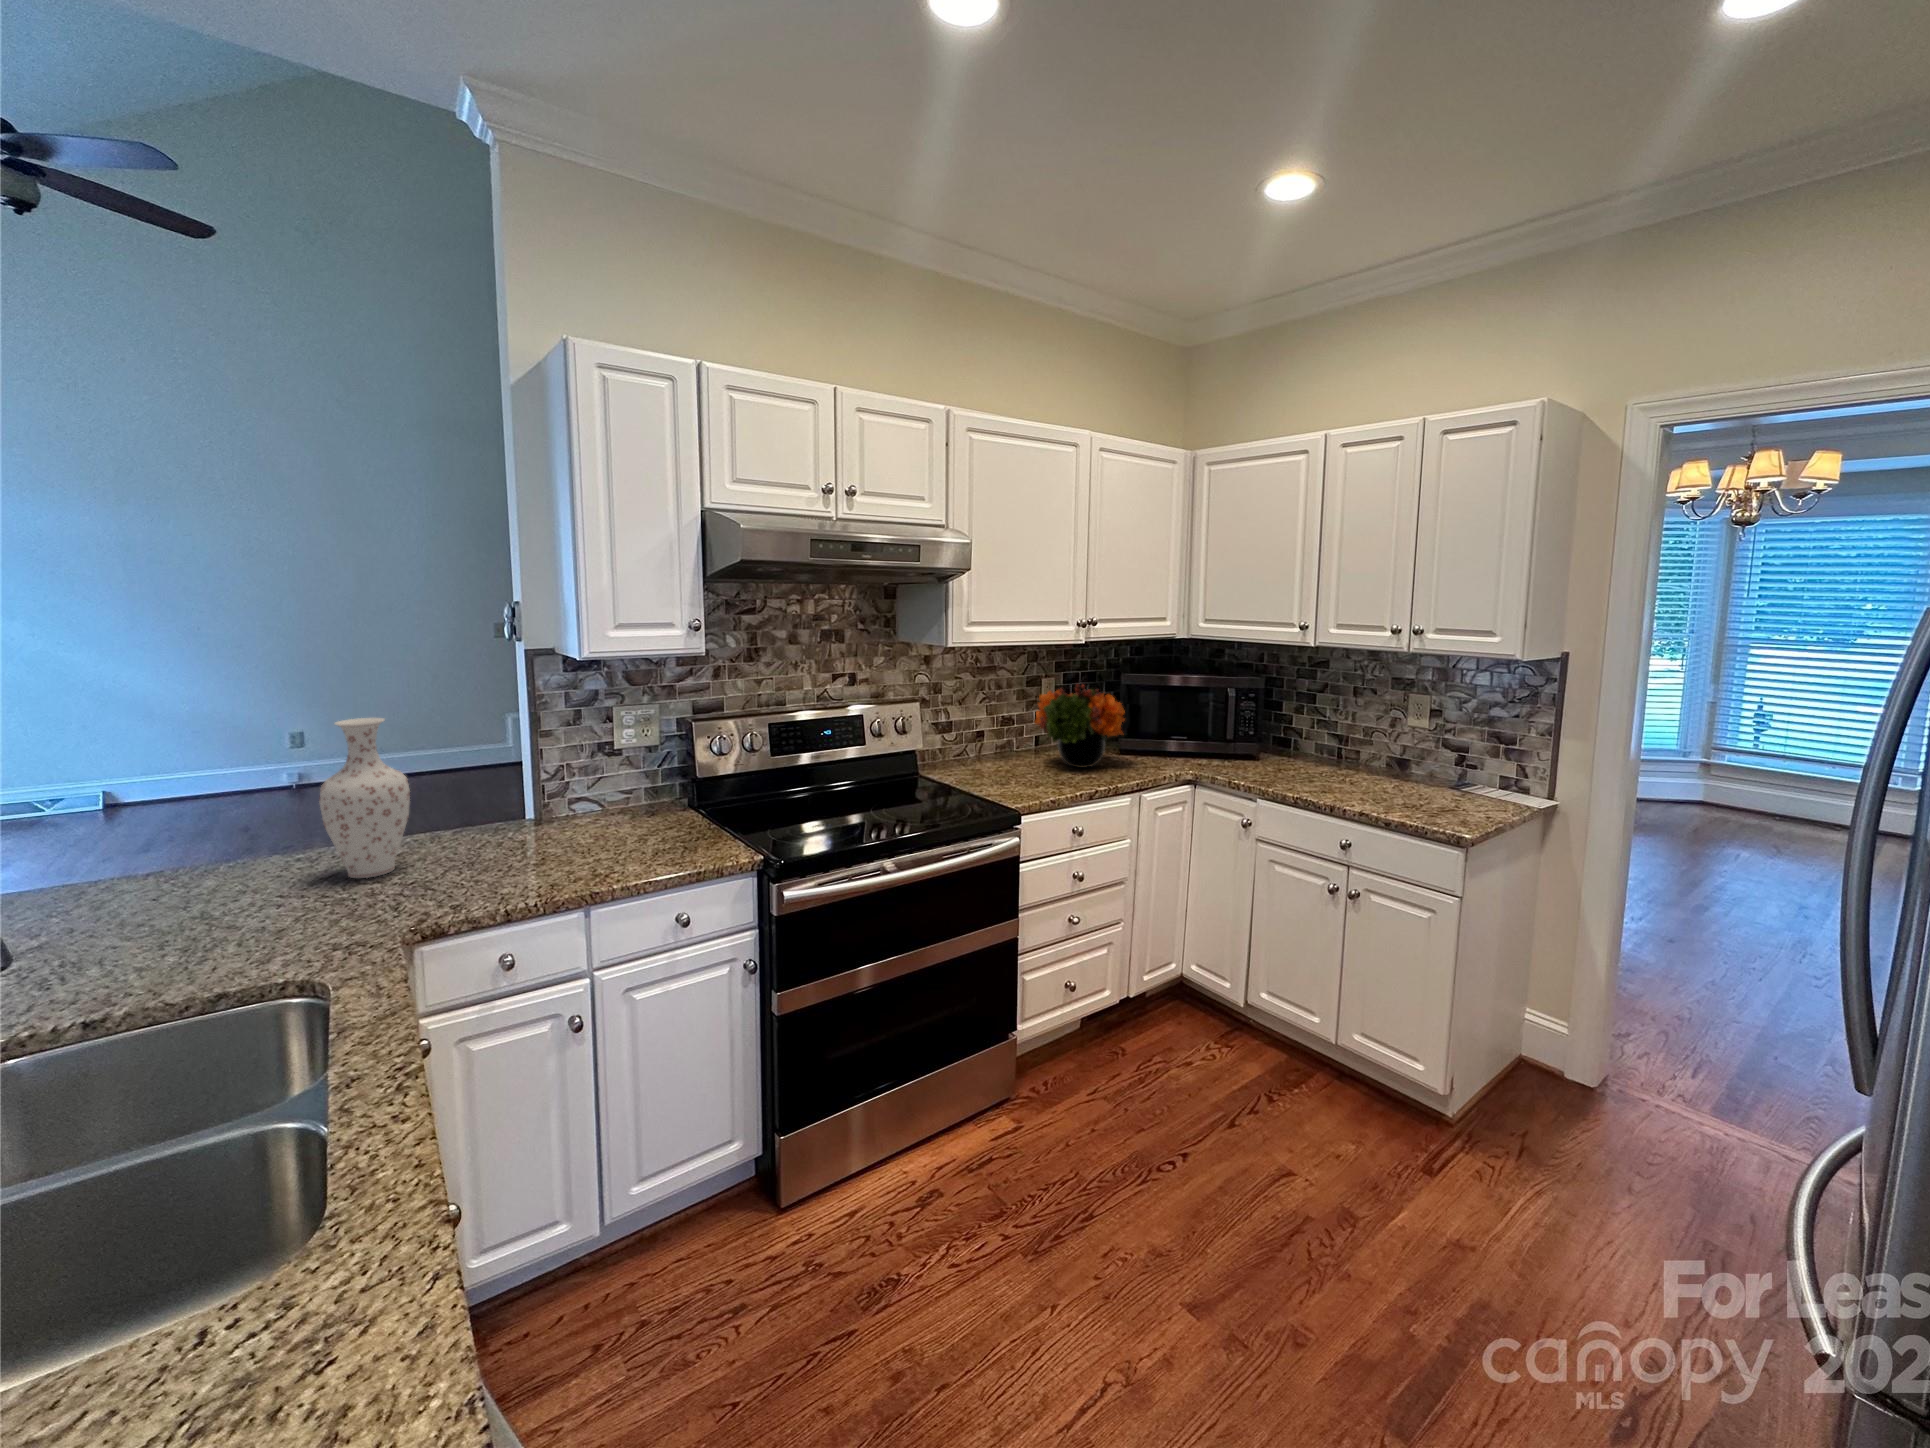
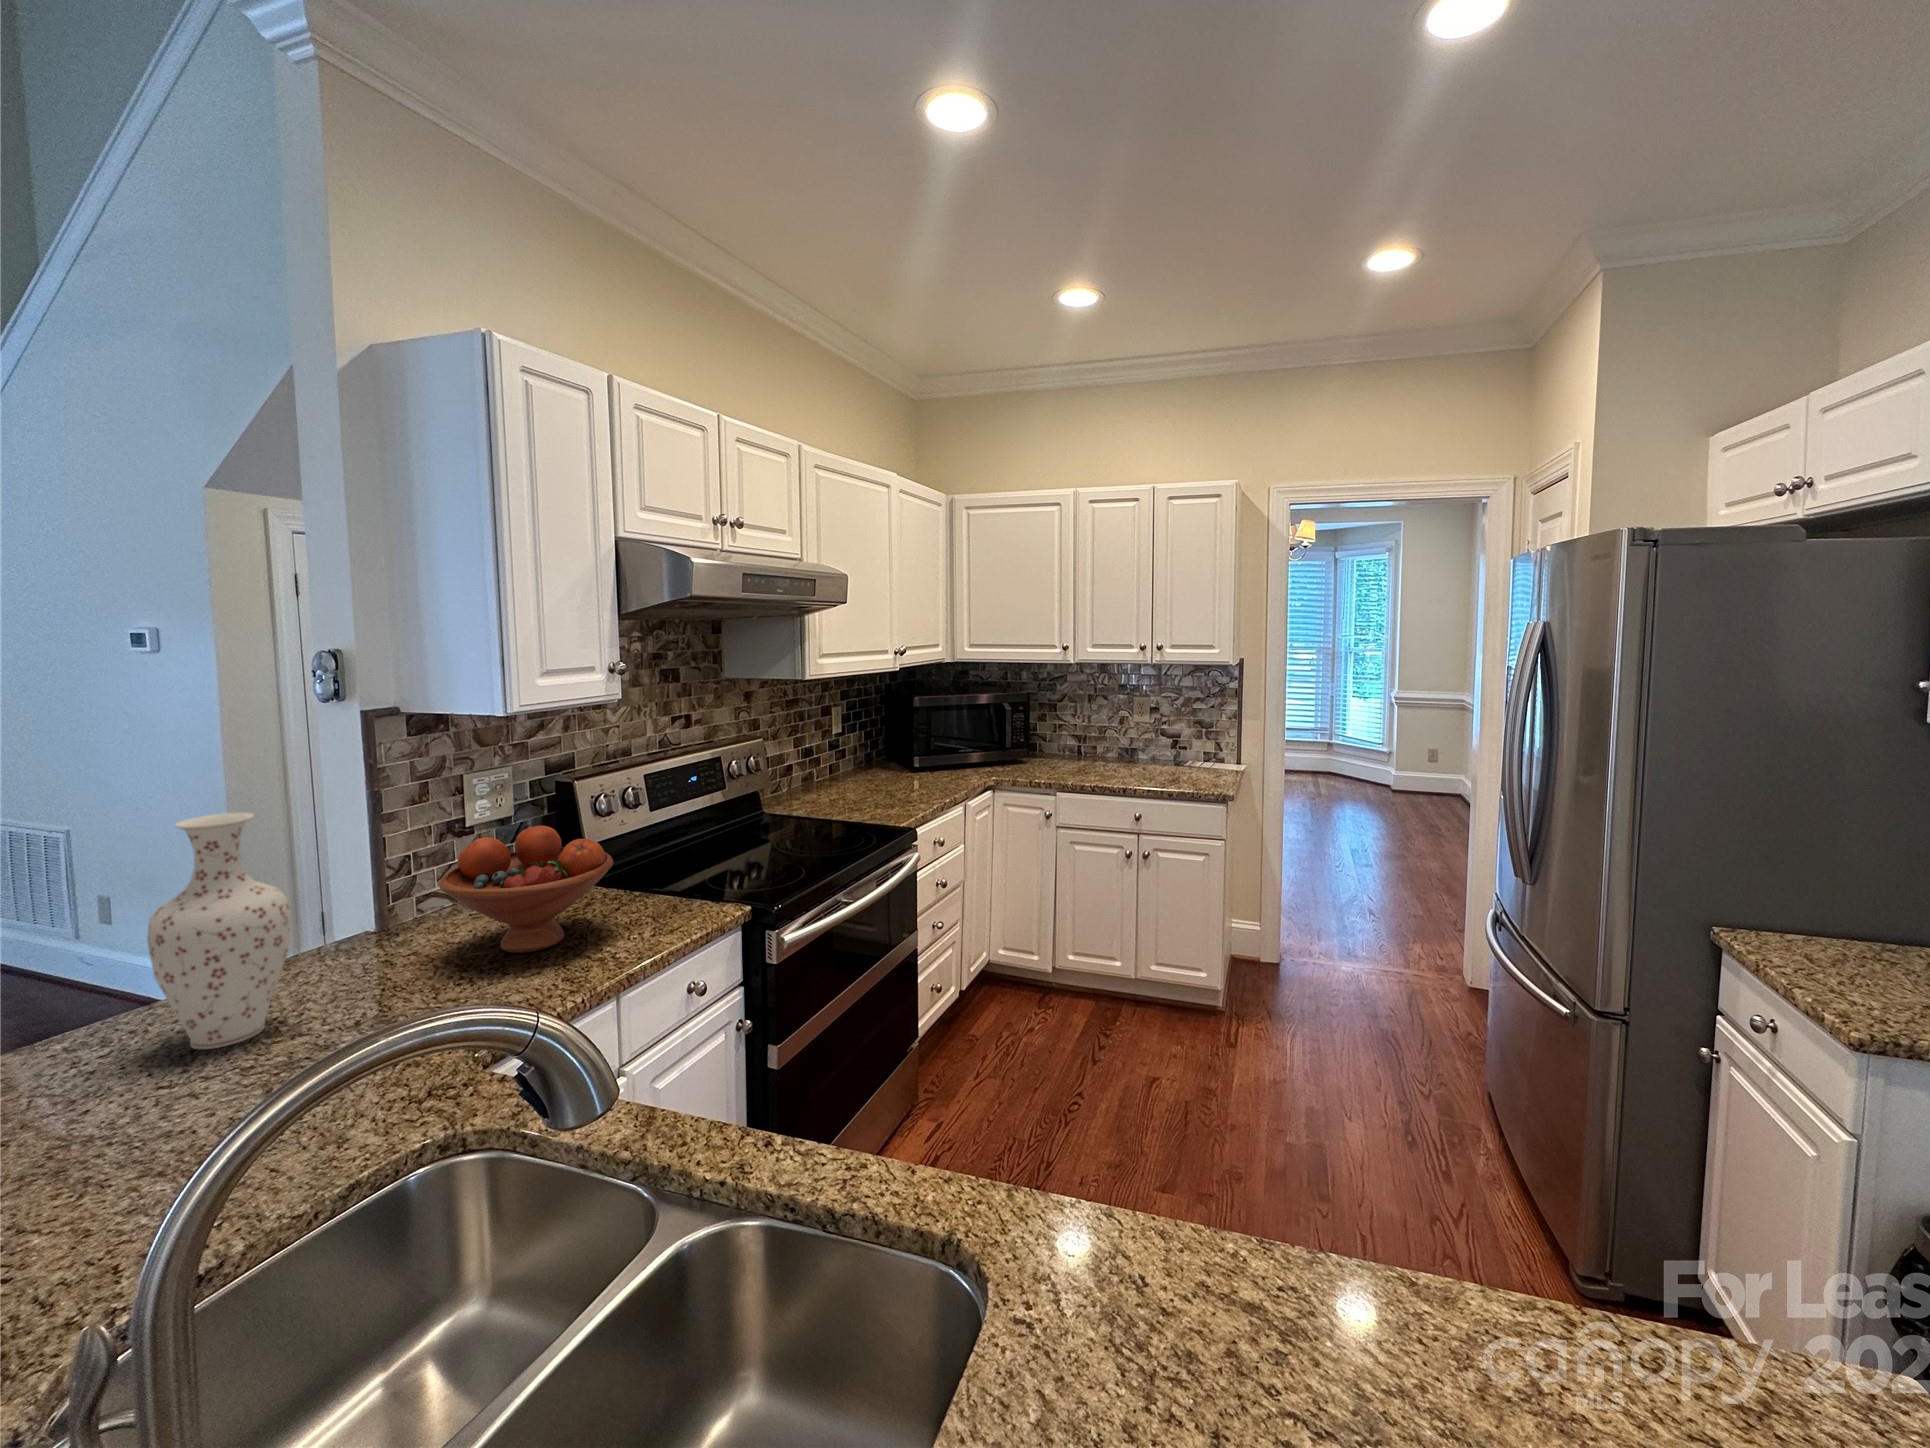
flower arrangement: present [1035,684,1125,768] -> none [847,711,934,789]
fruit bowl: none [518,756,656,858] -> present [439,826,613,953]

